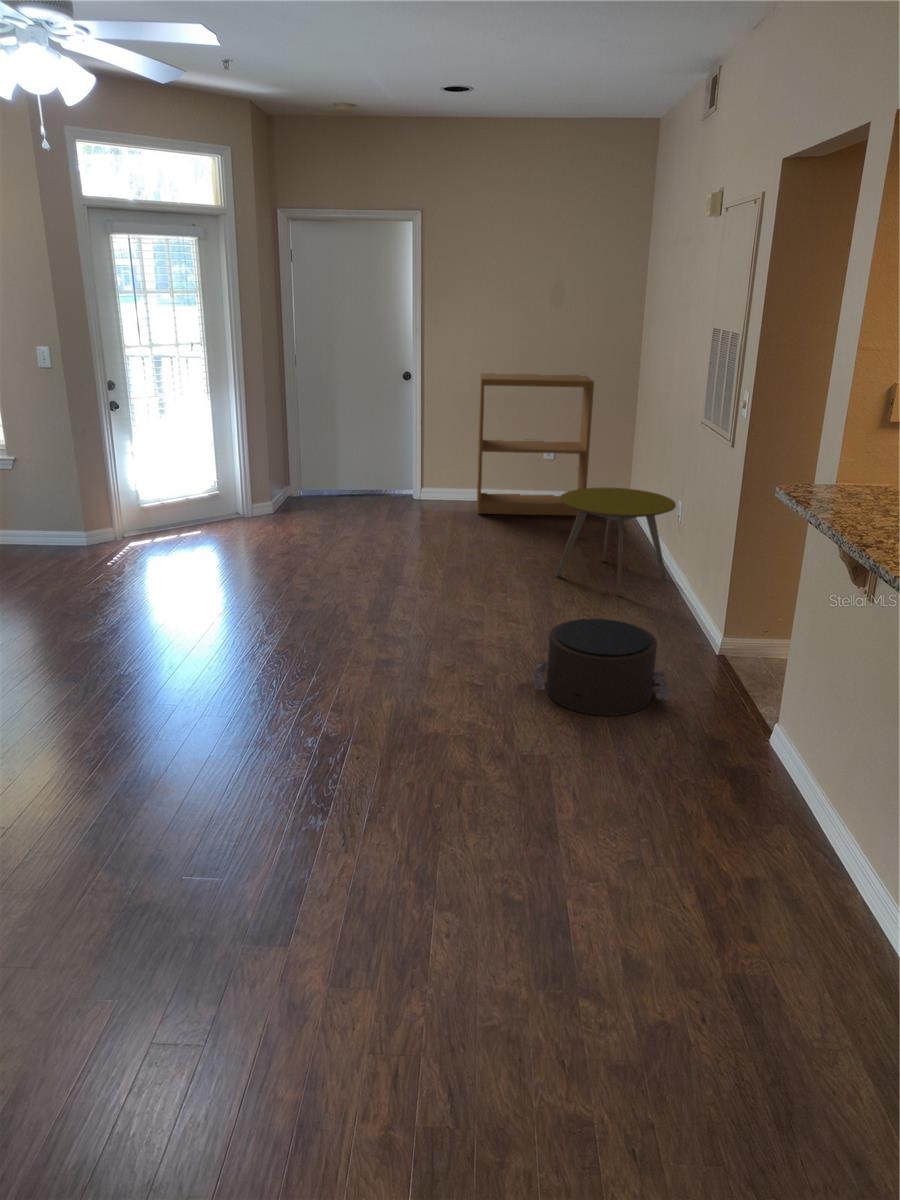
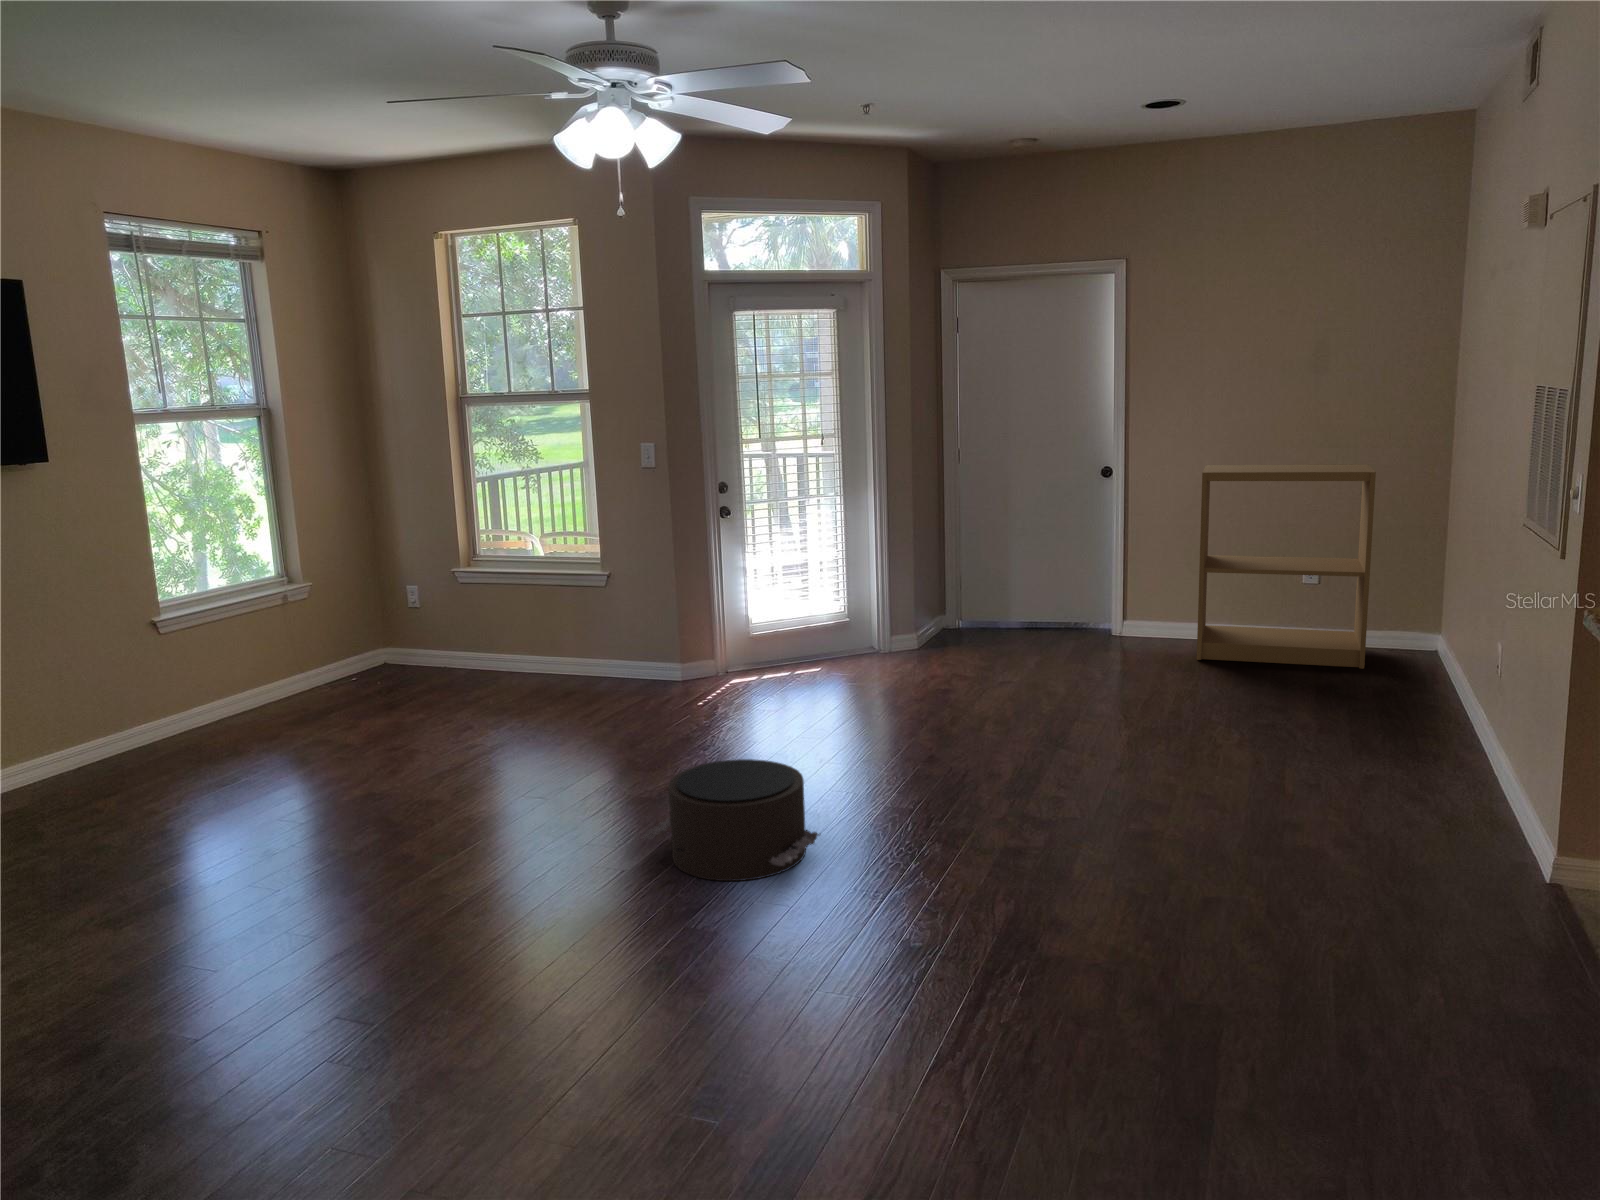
side table: present [556,487,676,596] -> none [1294,623,1491,786]
pouf: present [534,619,669,716] -> present [642,759,820,881]

